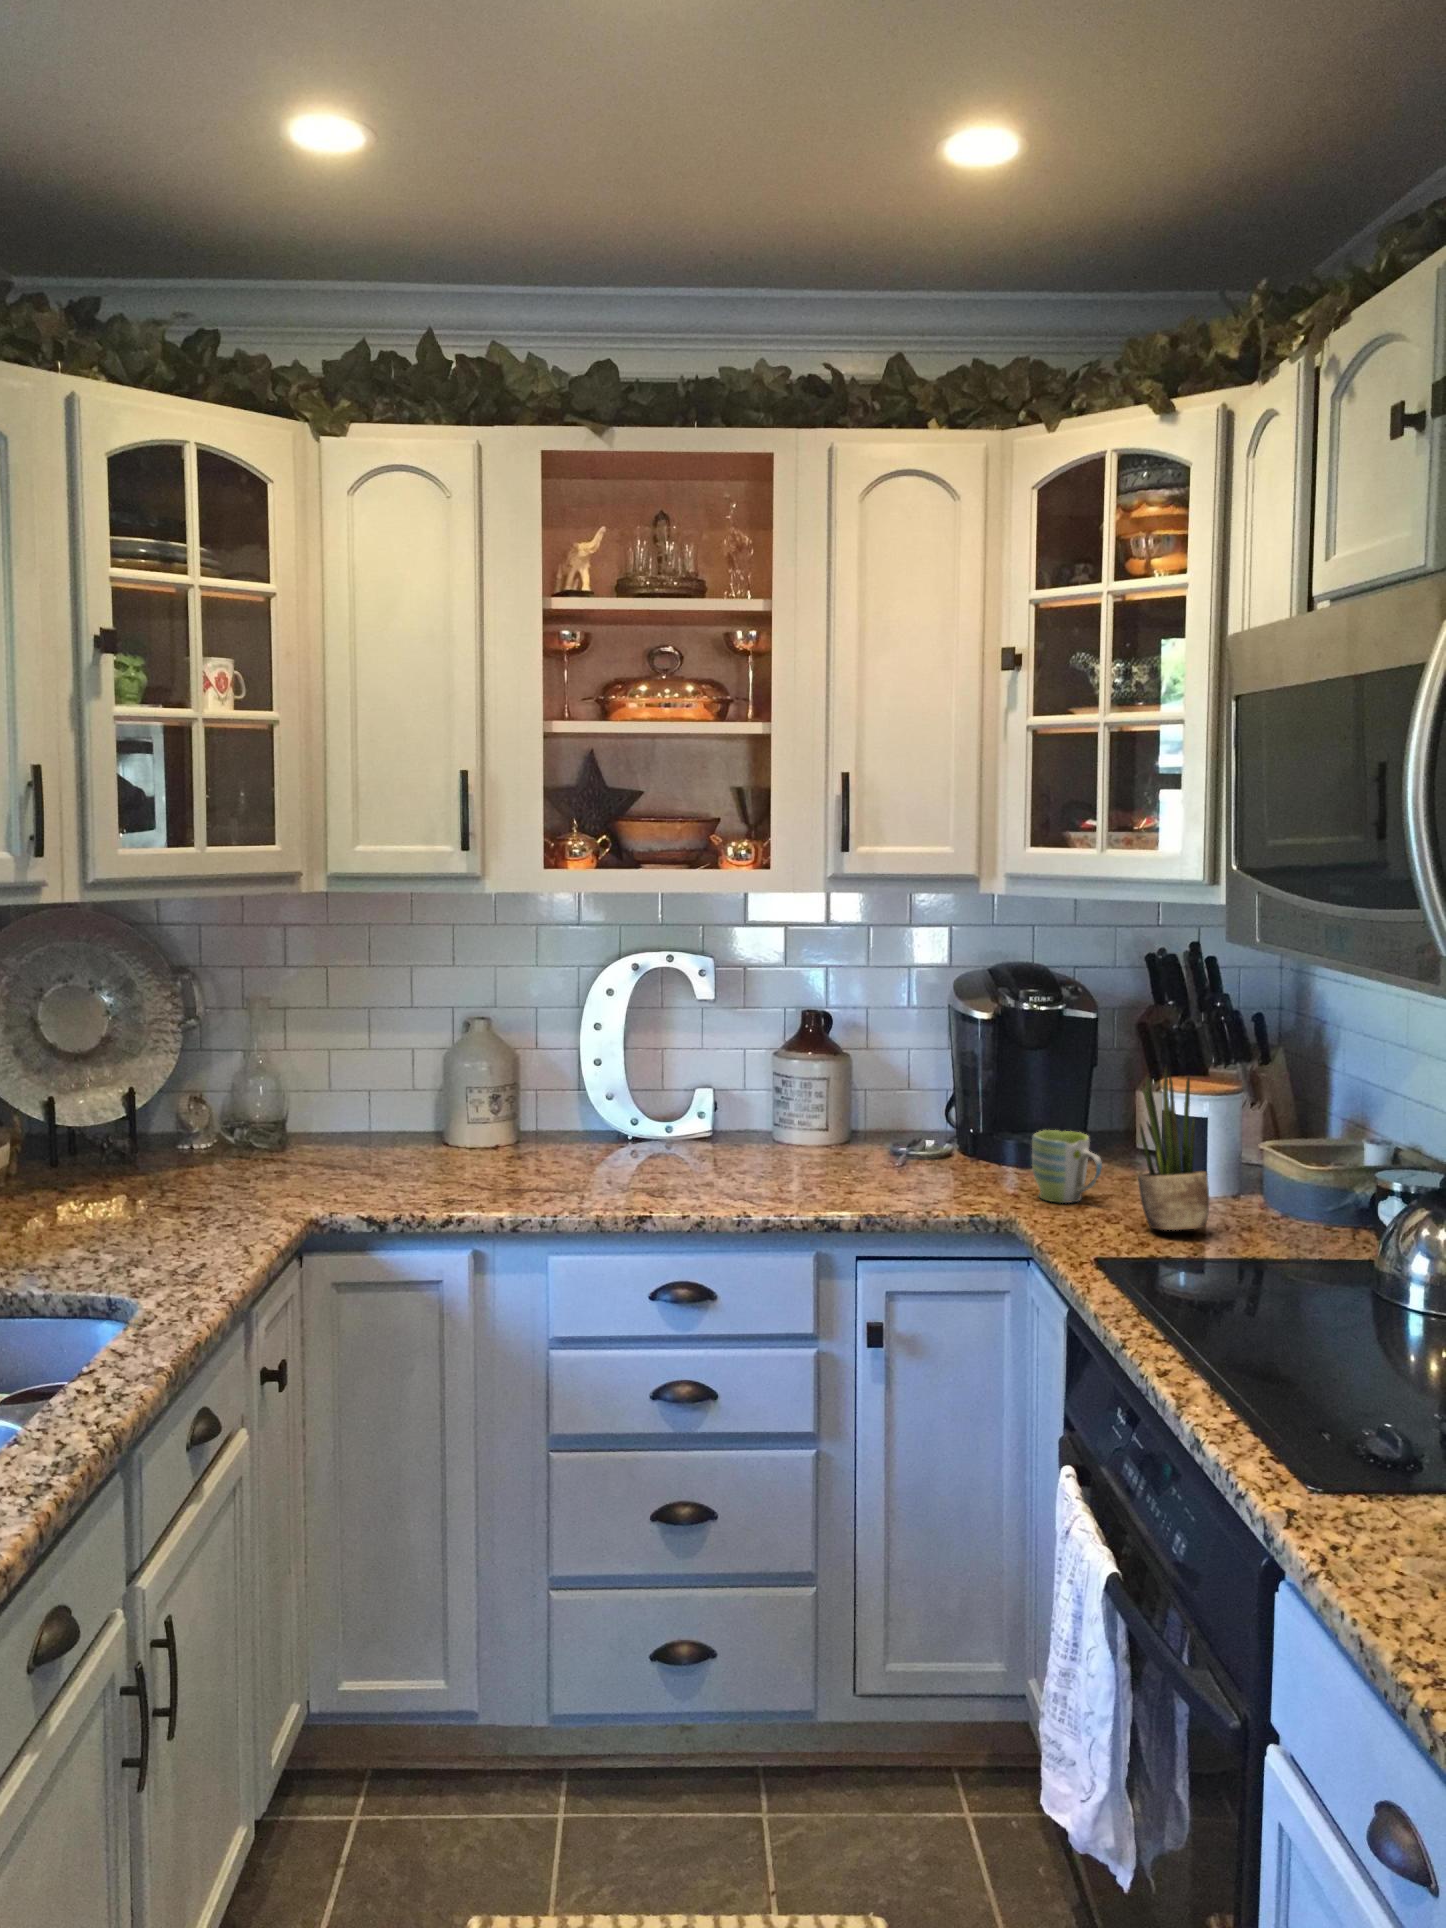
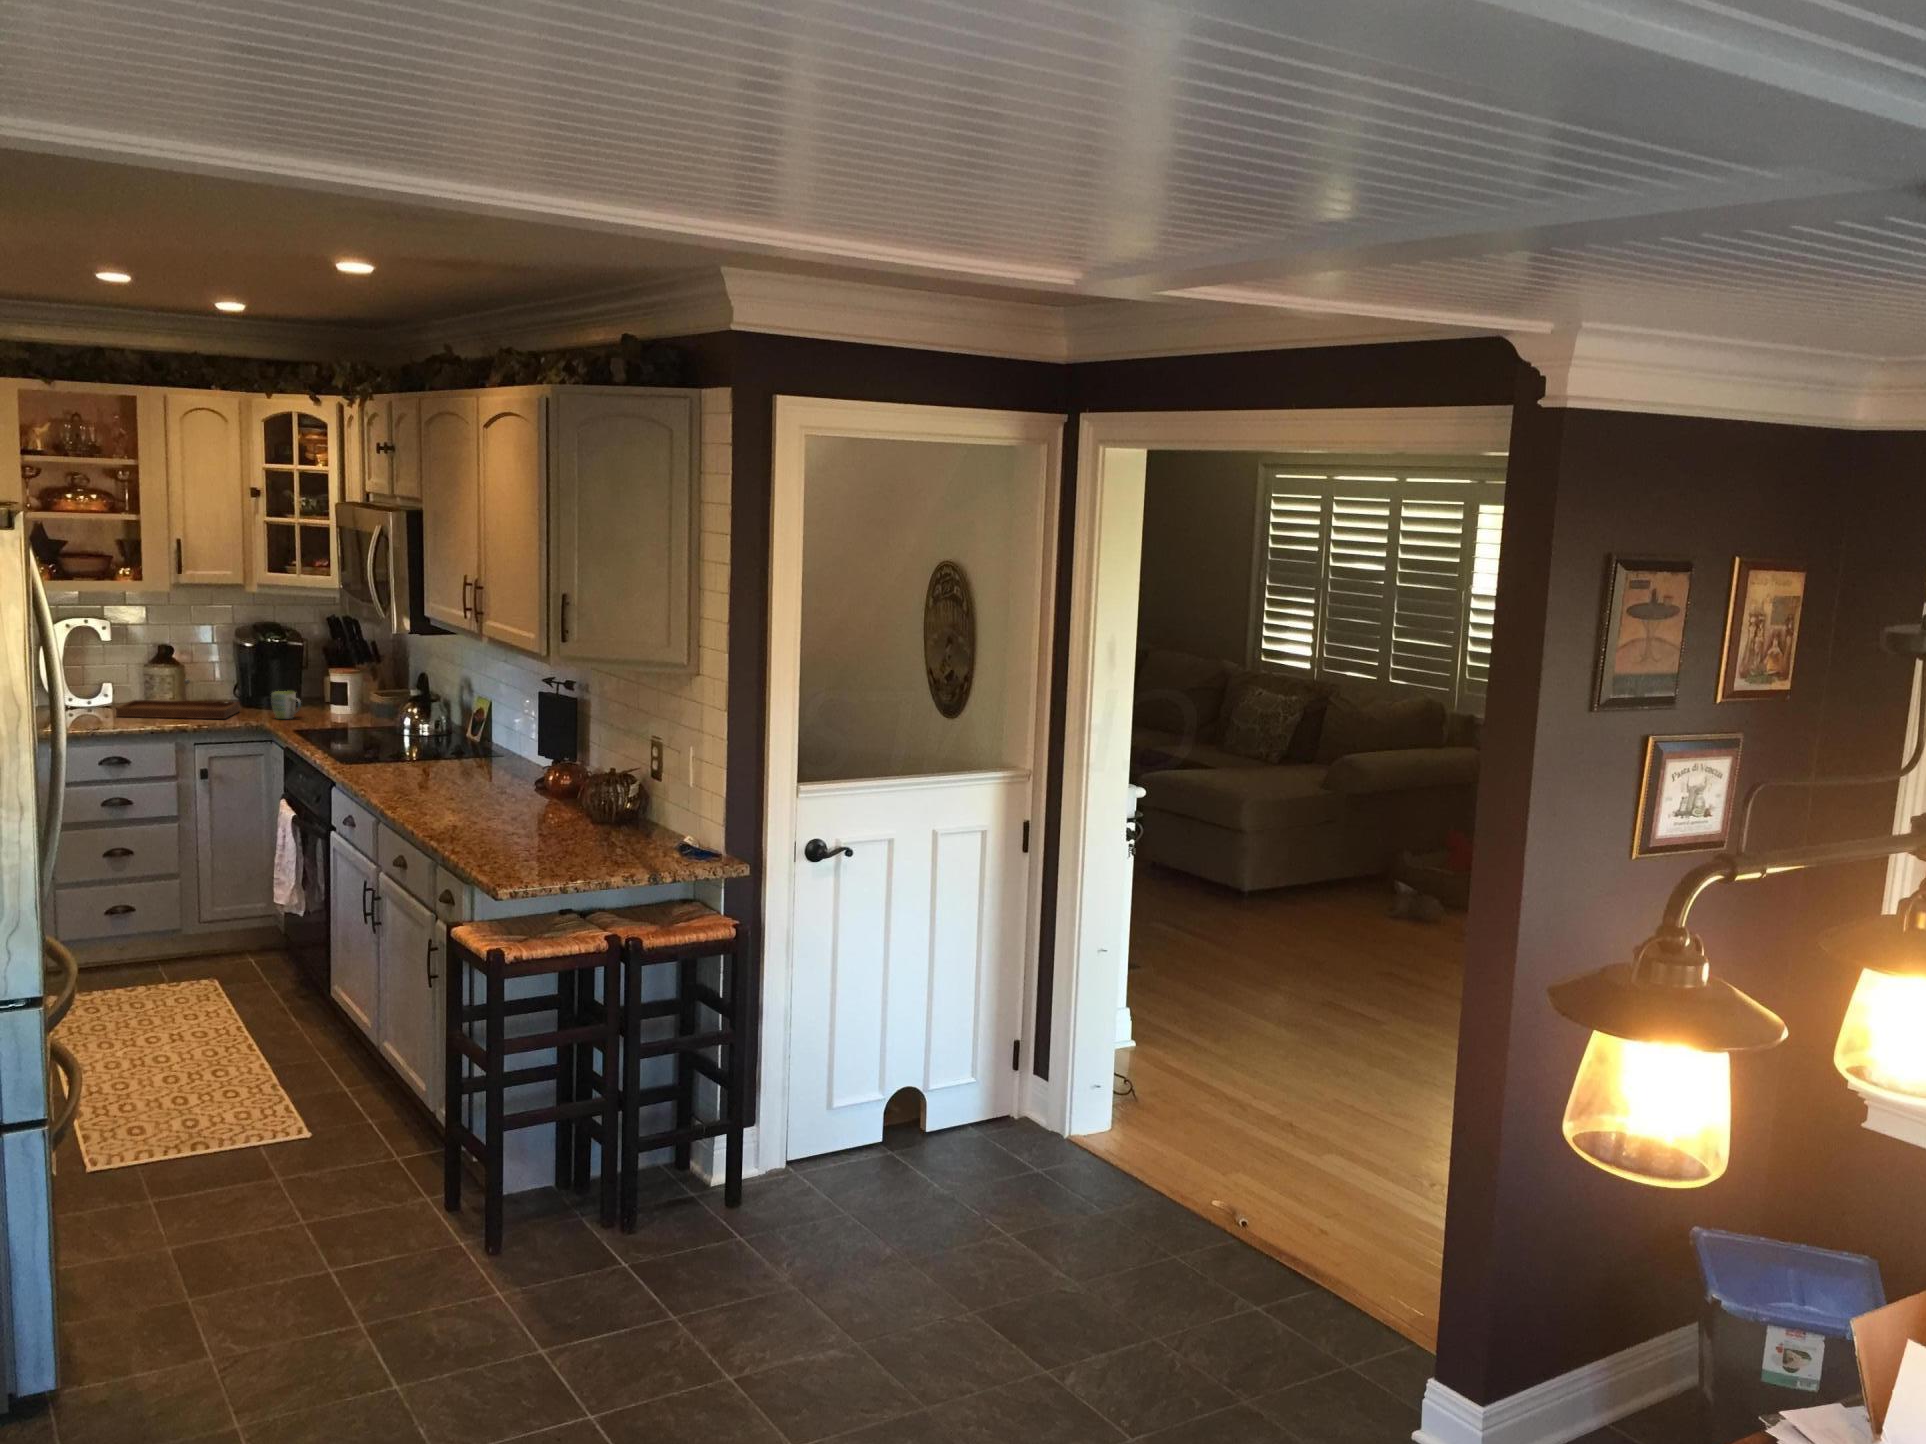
potted plant: present [1138,1067,1209,1230] -> none [313,661,341,723]
tray: none [704,1088,959,1194] -> present [116,679,240,719]

